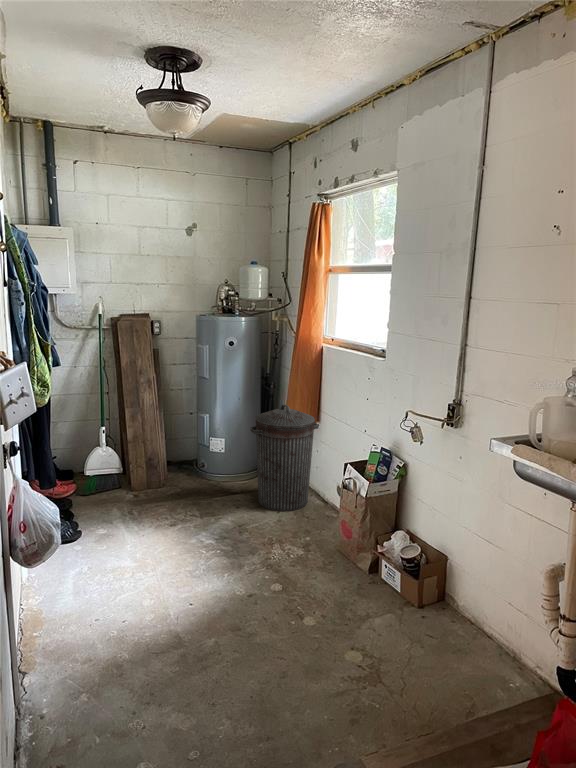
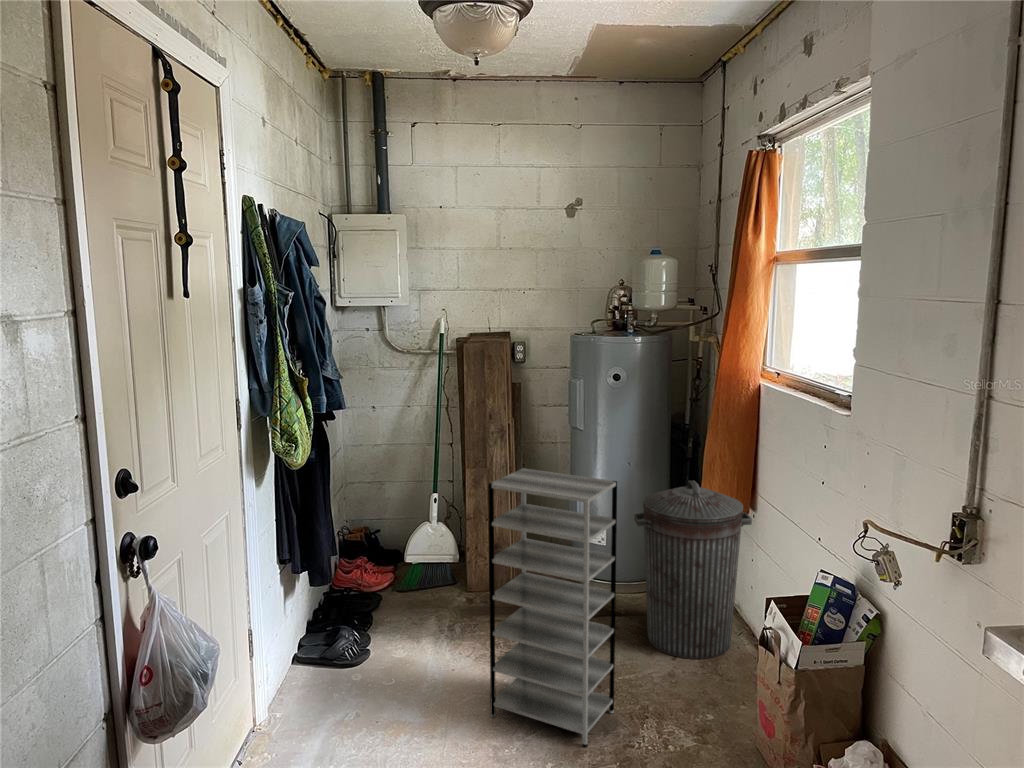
shelving unit: none [177,400,256,566] -> present [488,468,617,747]

